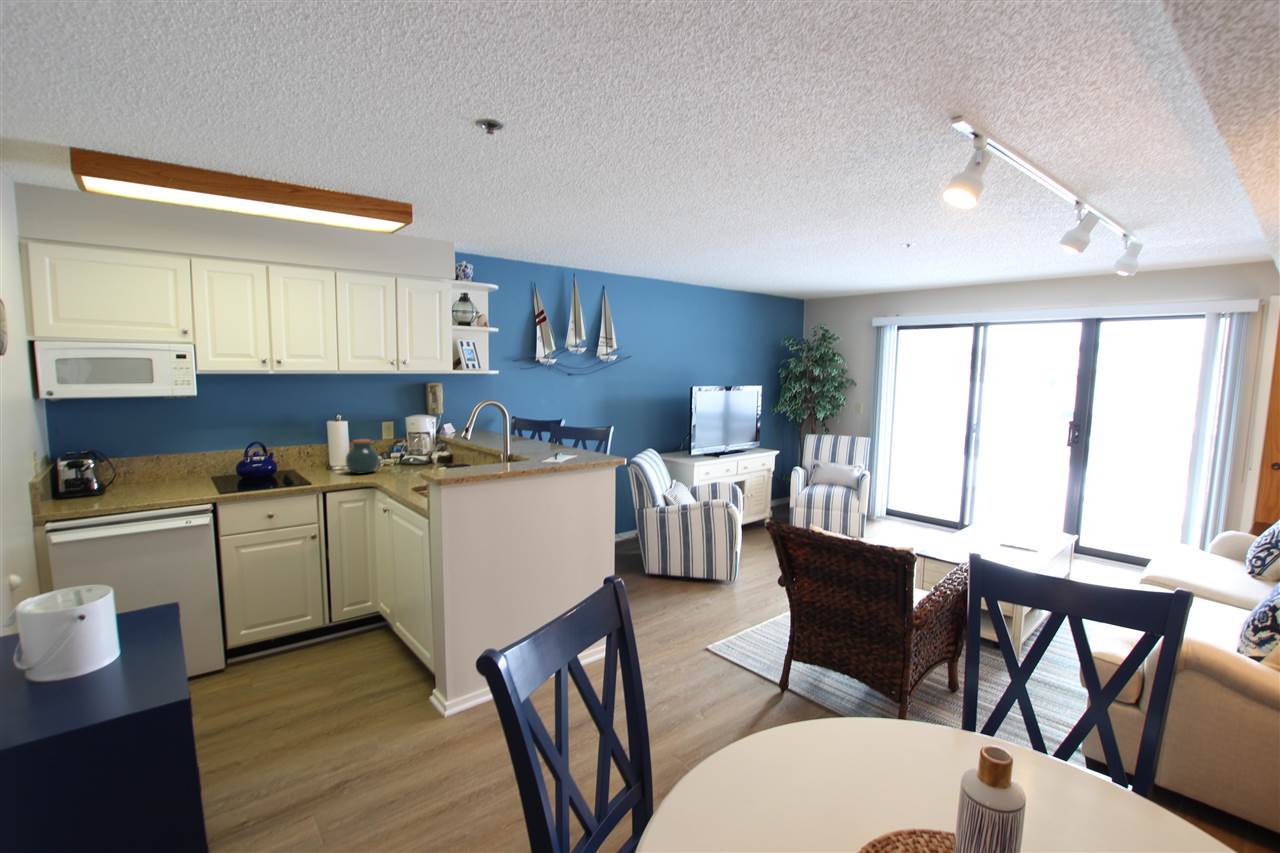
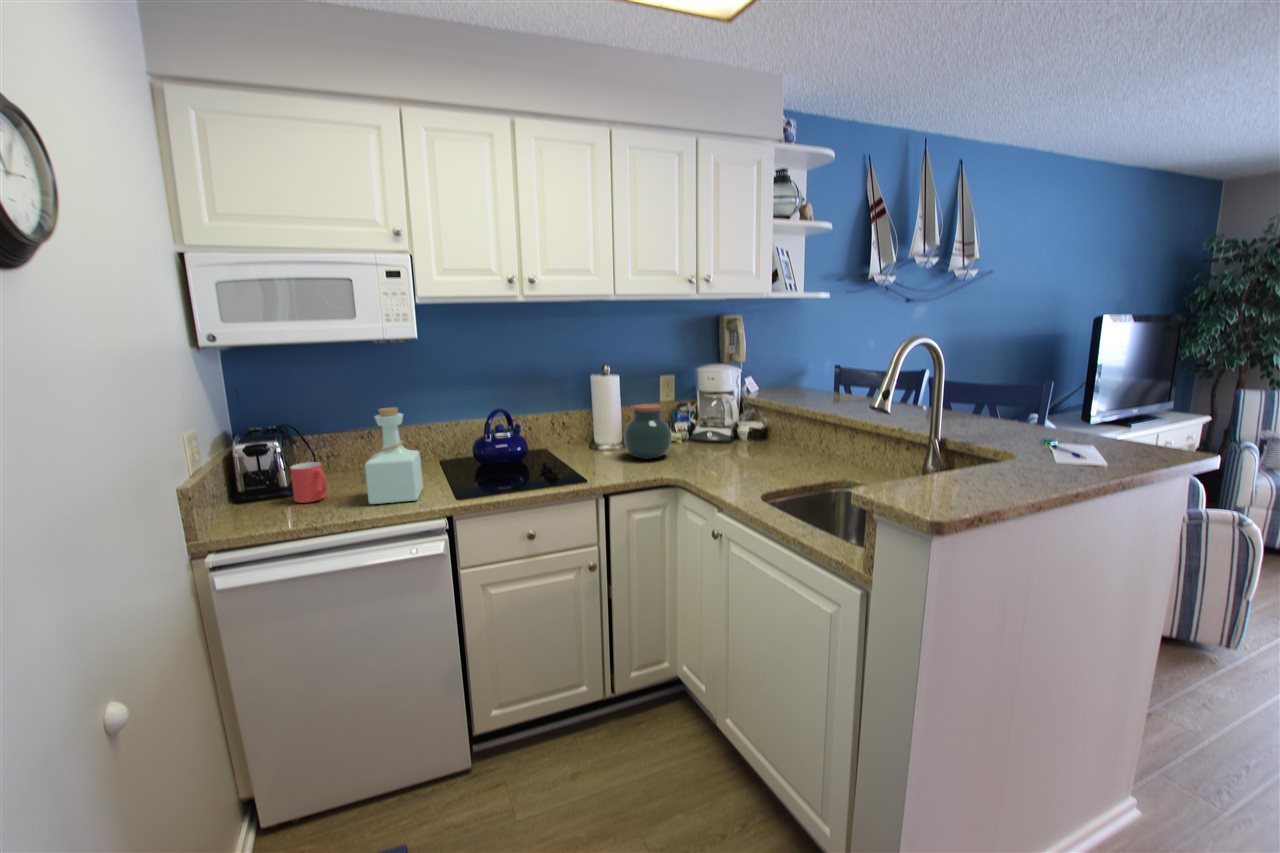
bottle: none [154,438,197,497] -> present [362,407,423,504]
mug: none [100,474,127,498] -> present [290,462,327,503]

